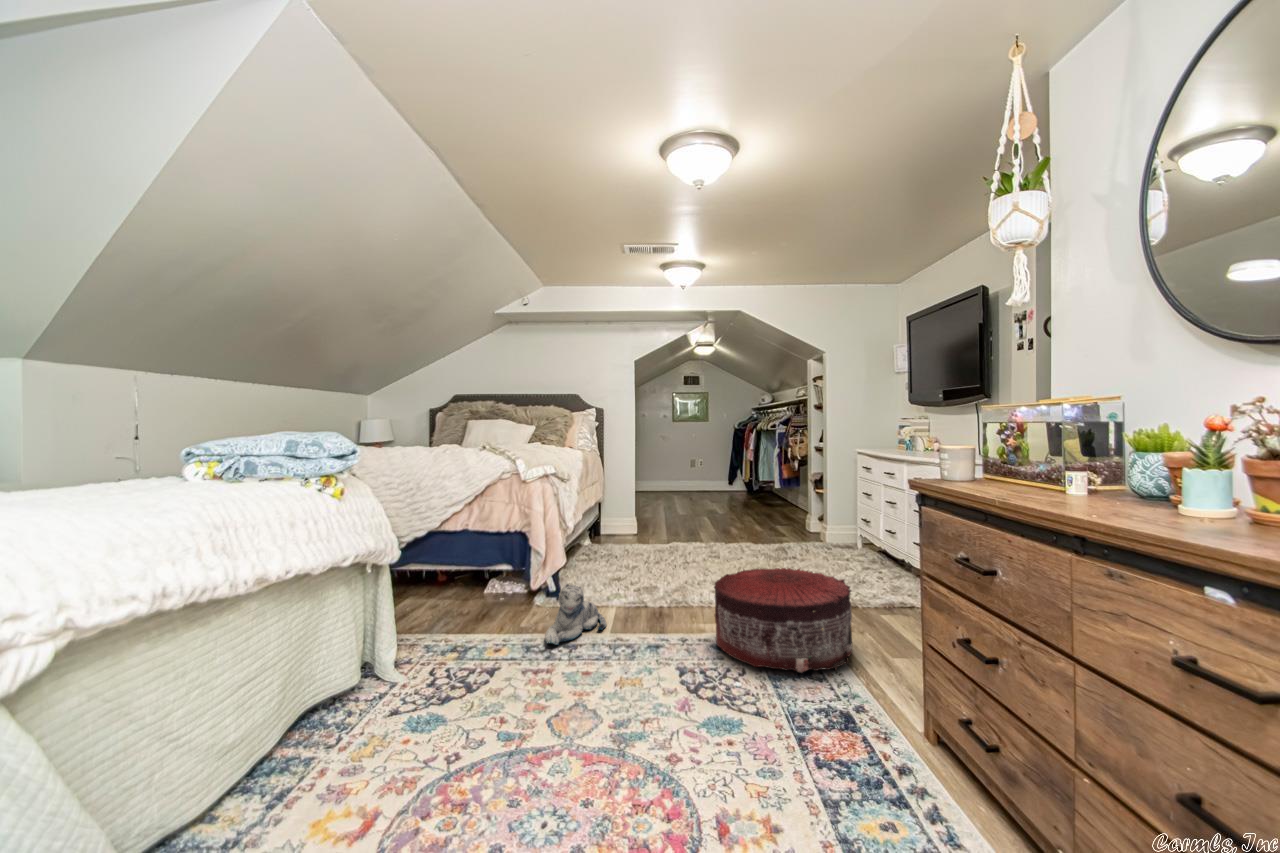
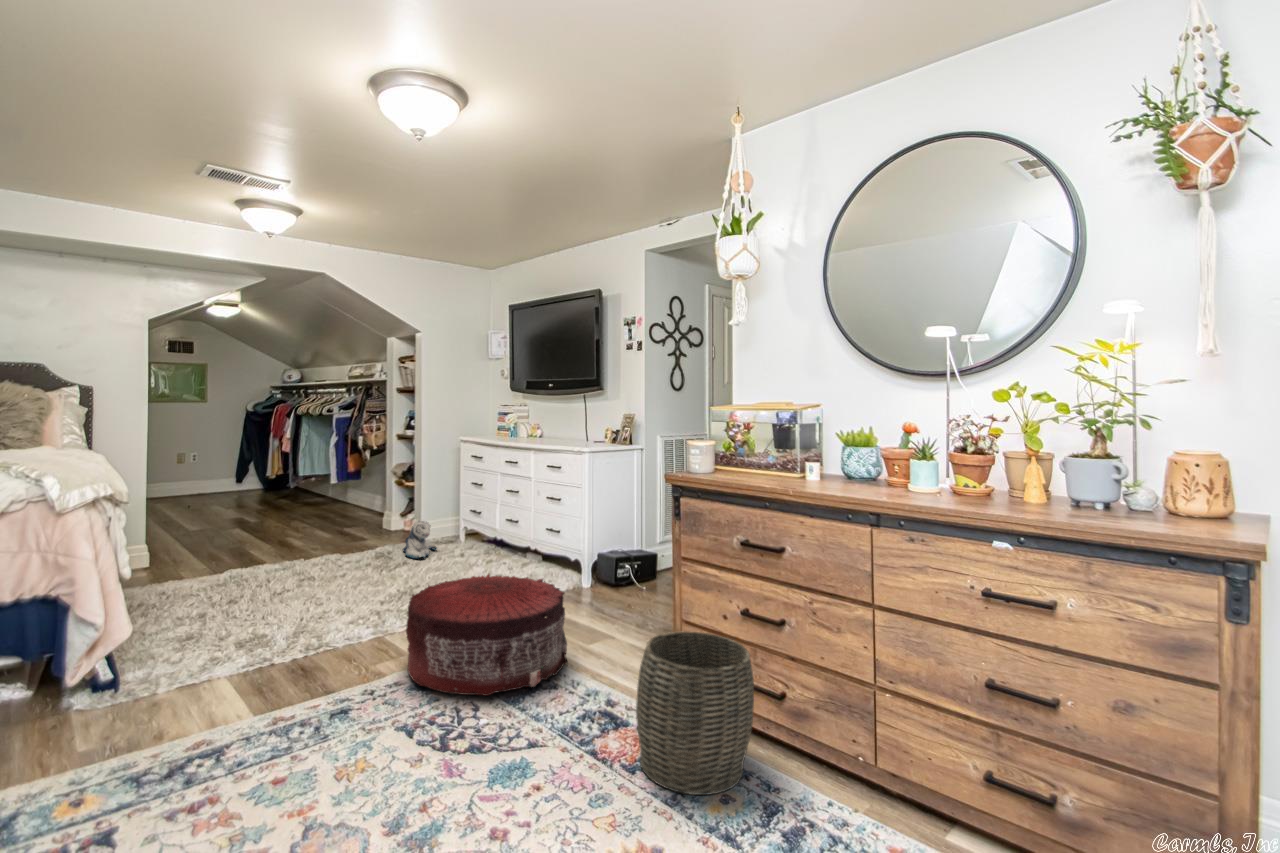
plush toy: present [545,584,606,645] -> present [403,521,437,559]
woven basket: none [822,643,956,824] -> present [636,632,754,795]

